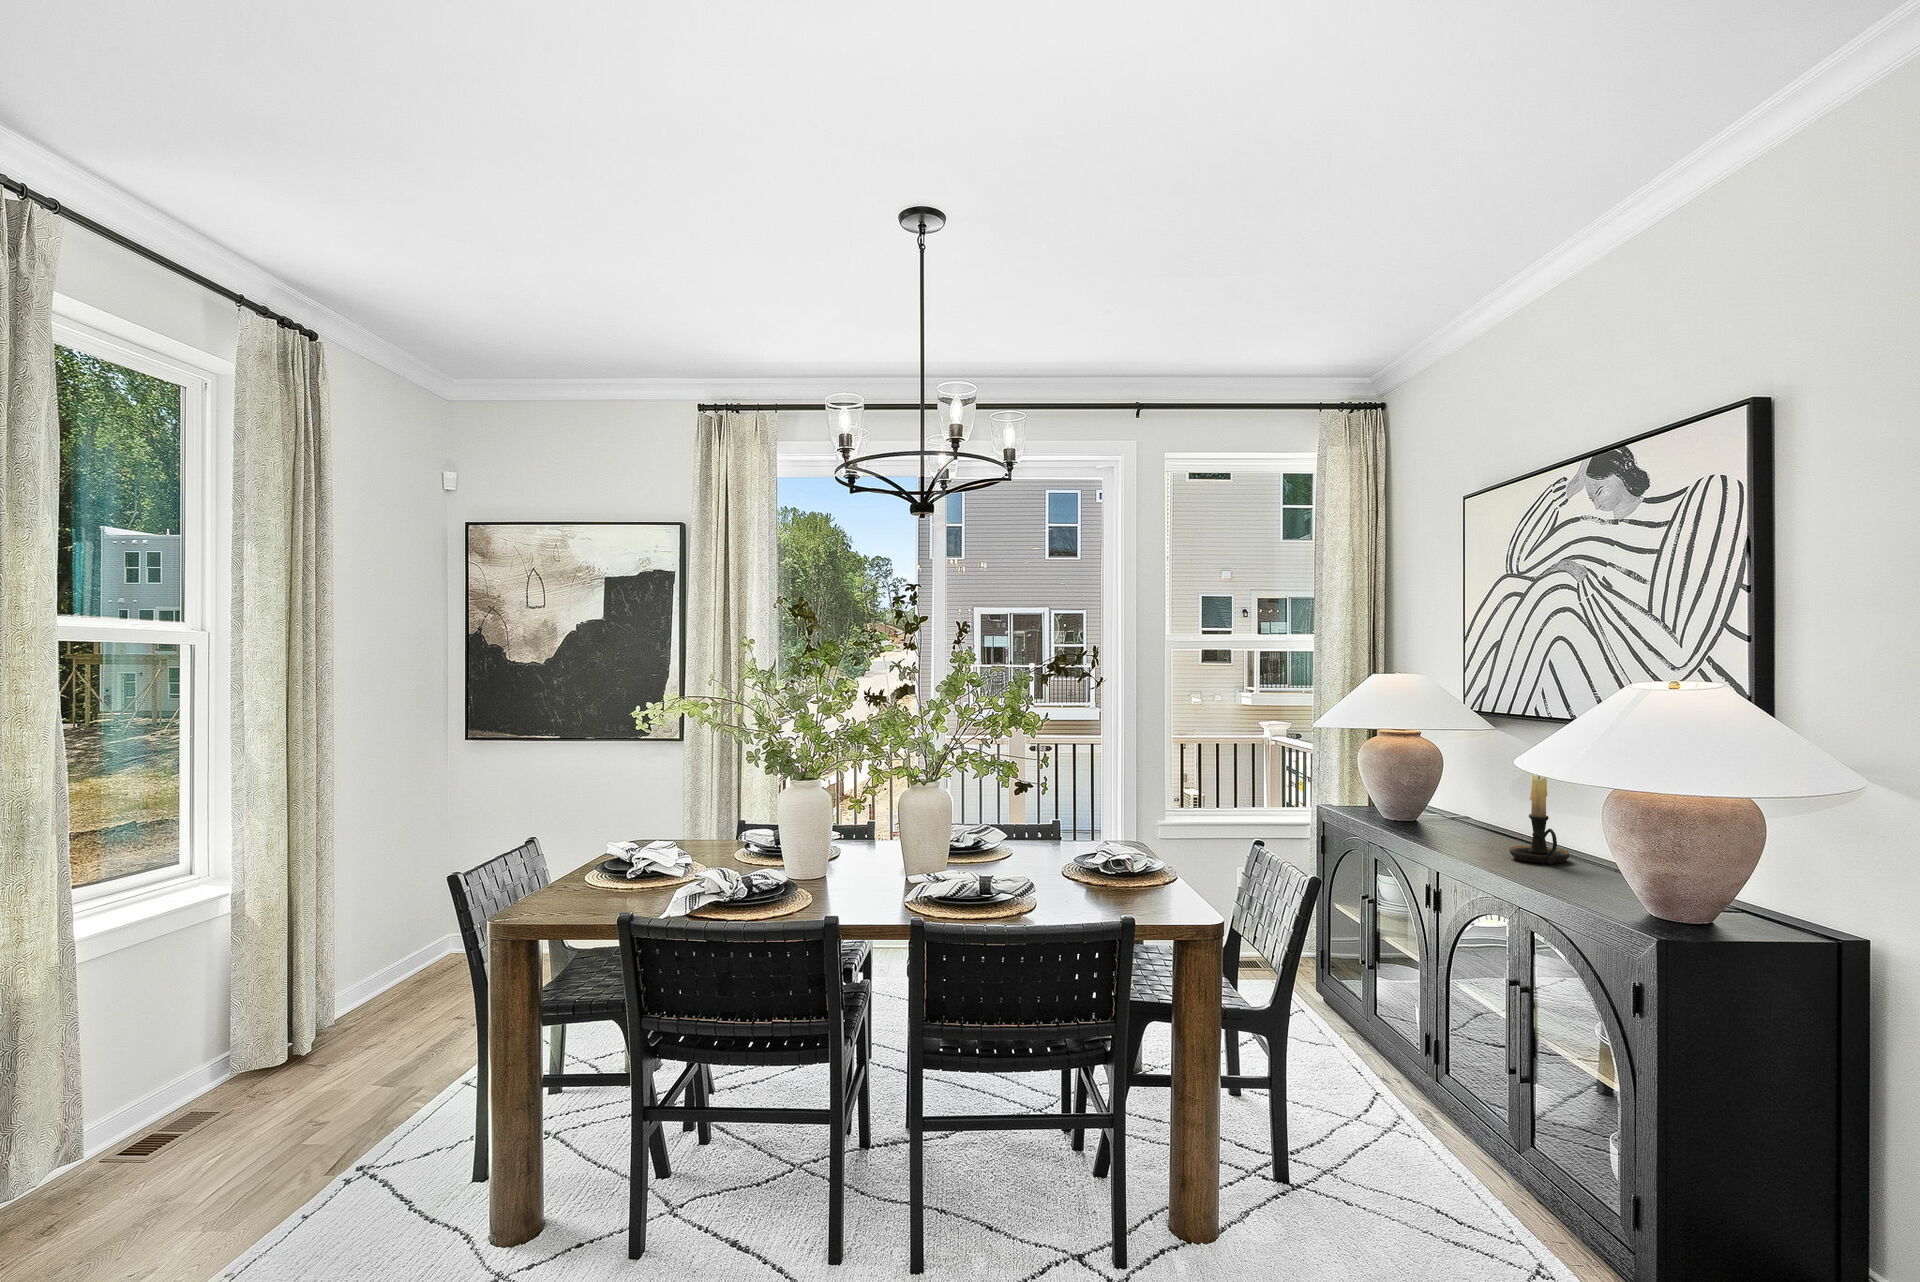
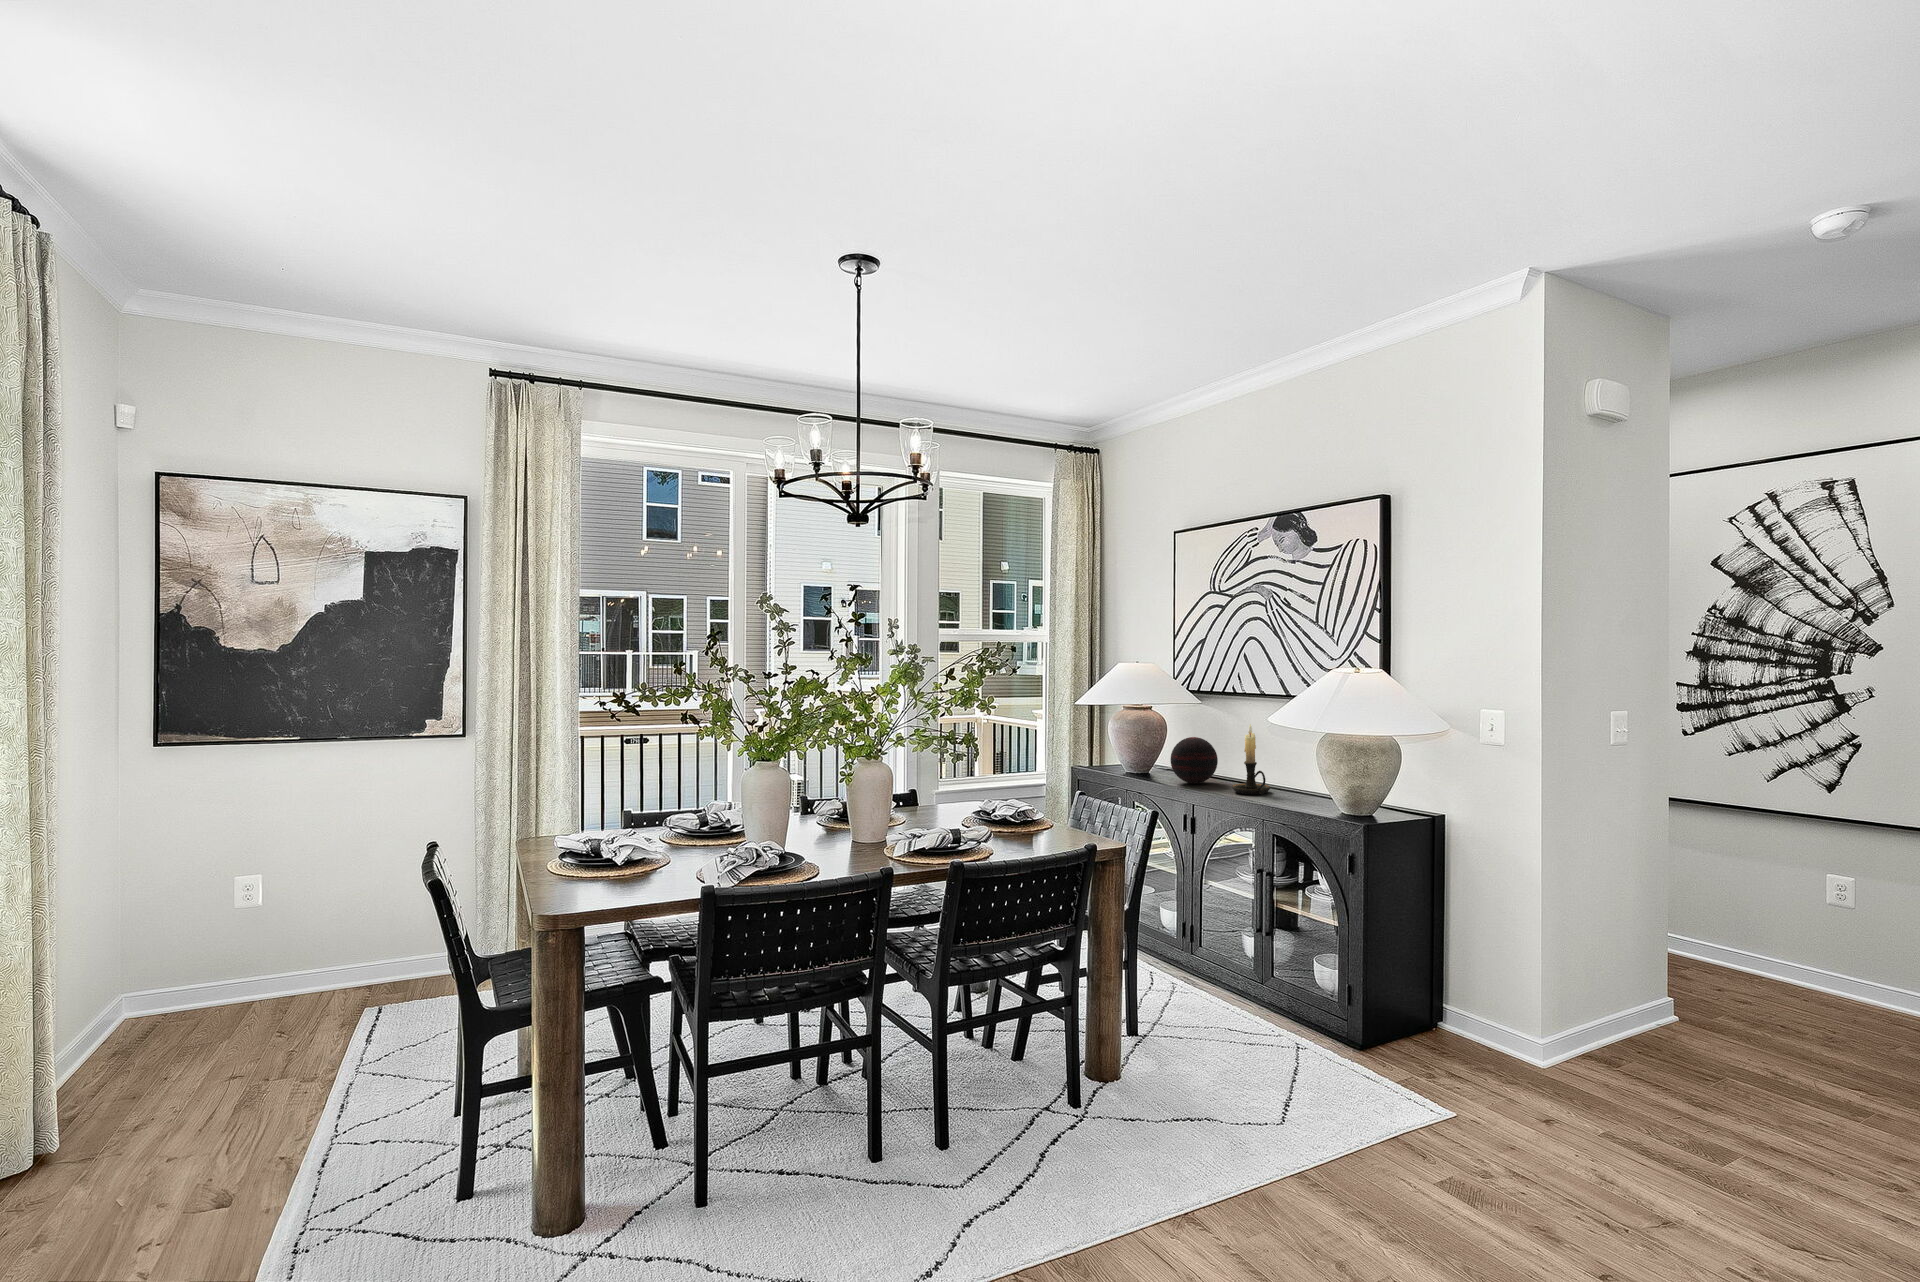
decorative orb: none [1428,775,1499,840] -> present [1170,737,1218,784]

